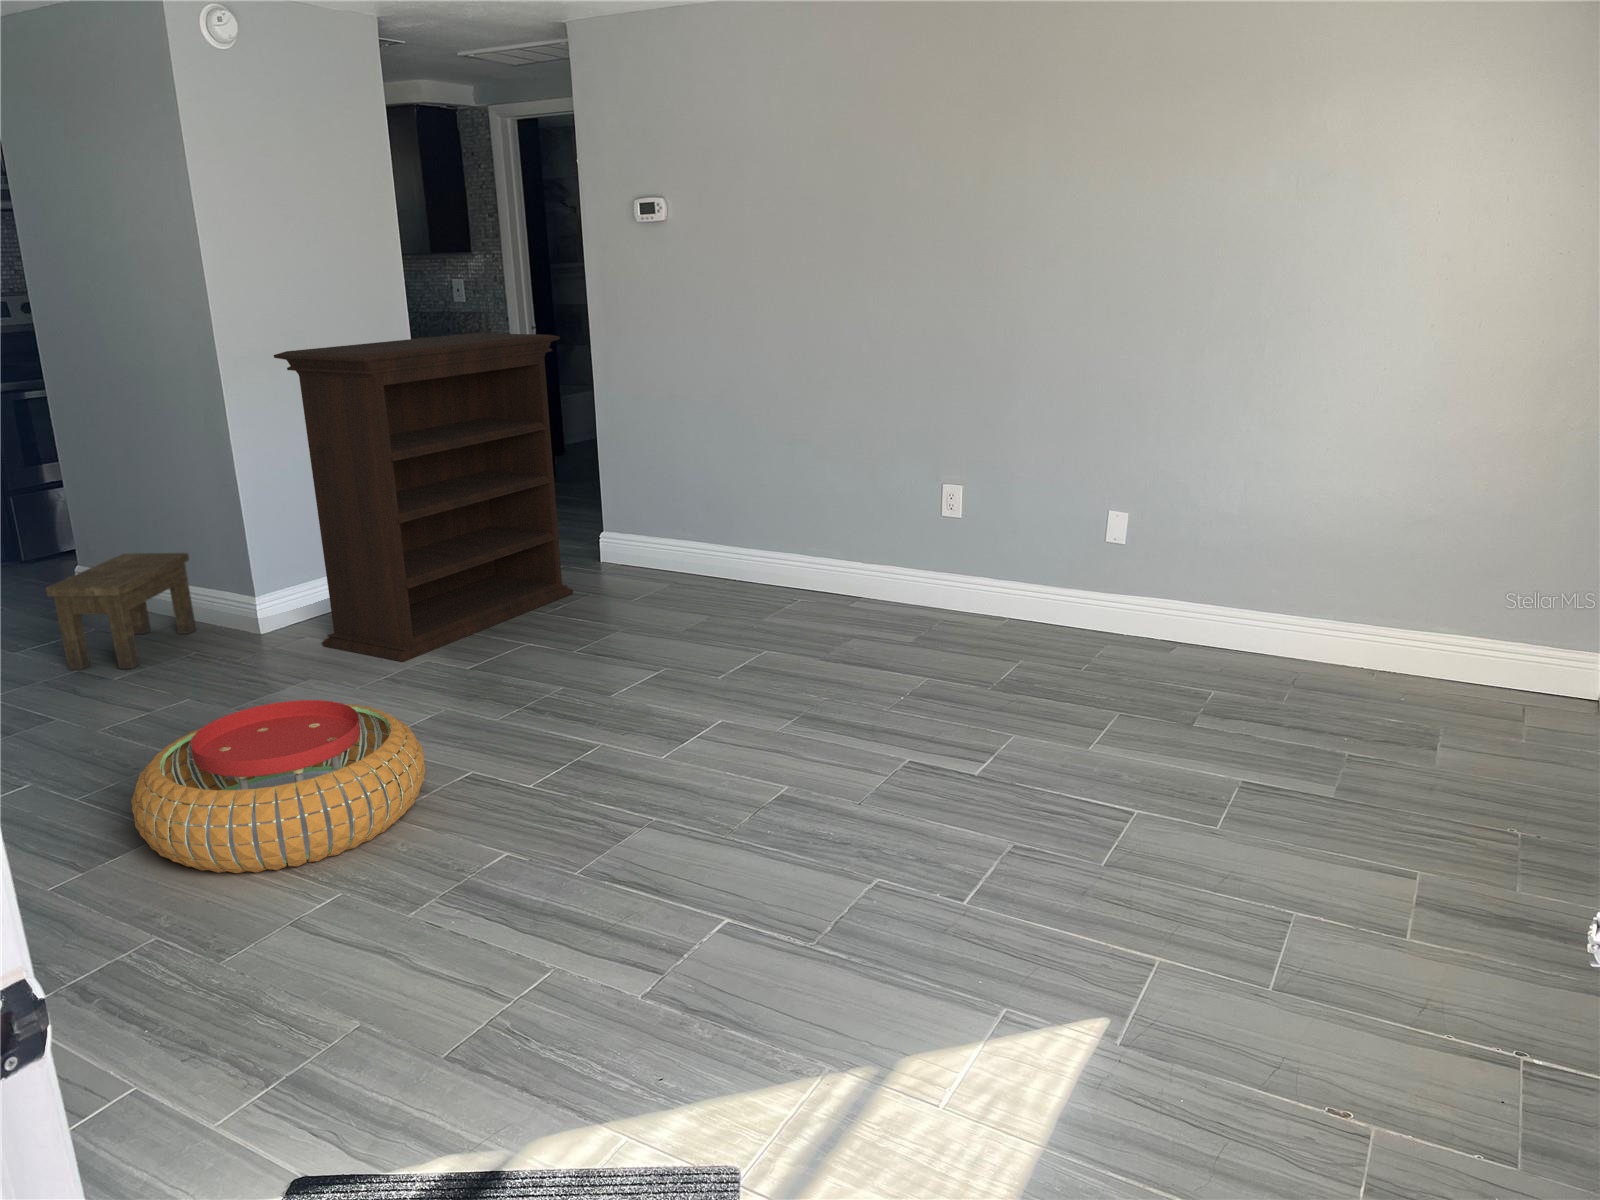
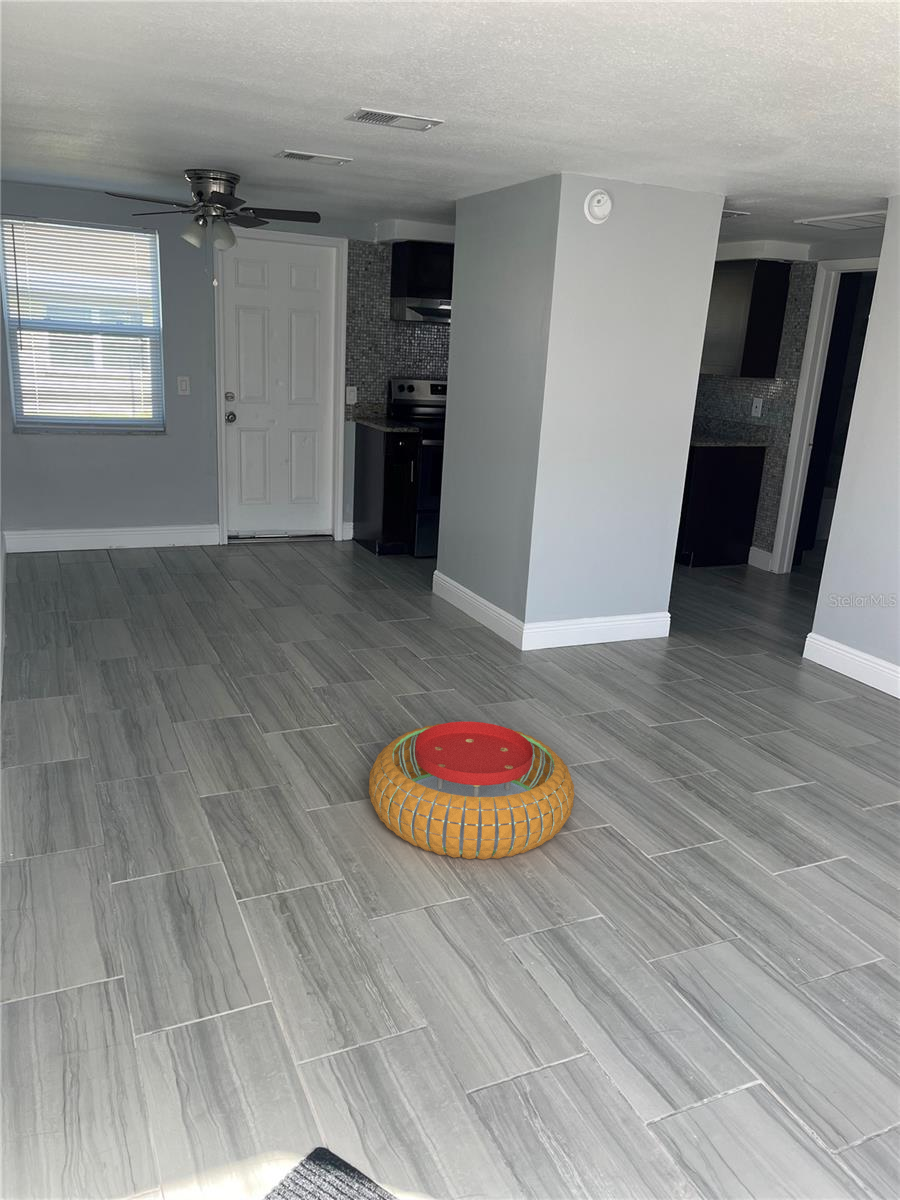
bookshelf: present [274,333,573,662] -> none [558,452,808,704]
side table: present [46,553,196,670] -> none [400,572,493,654]

